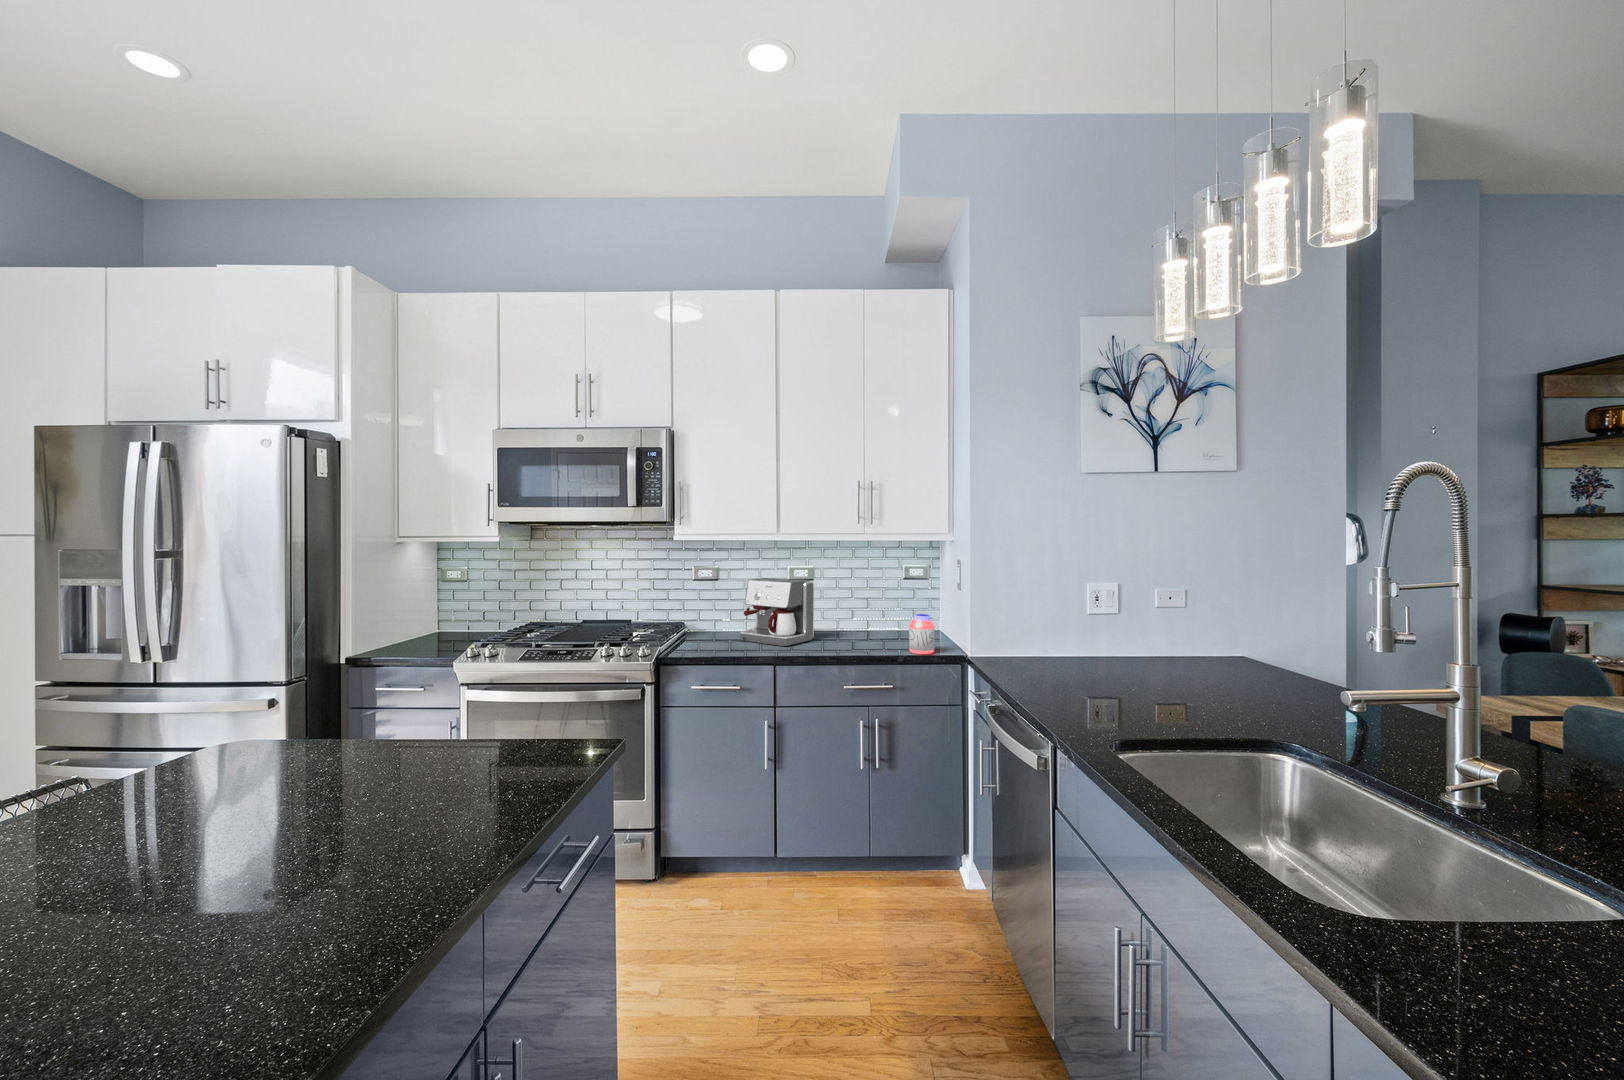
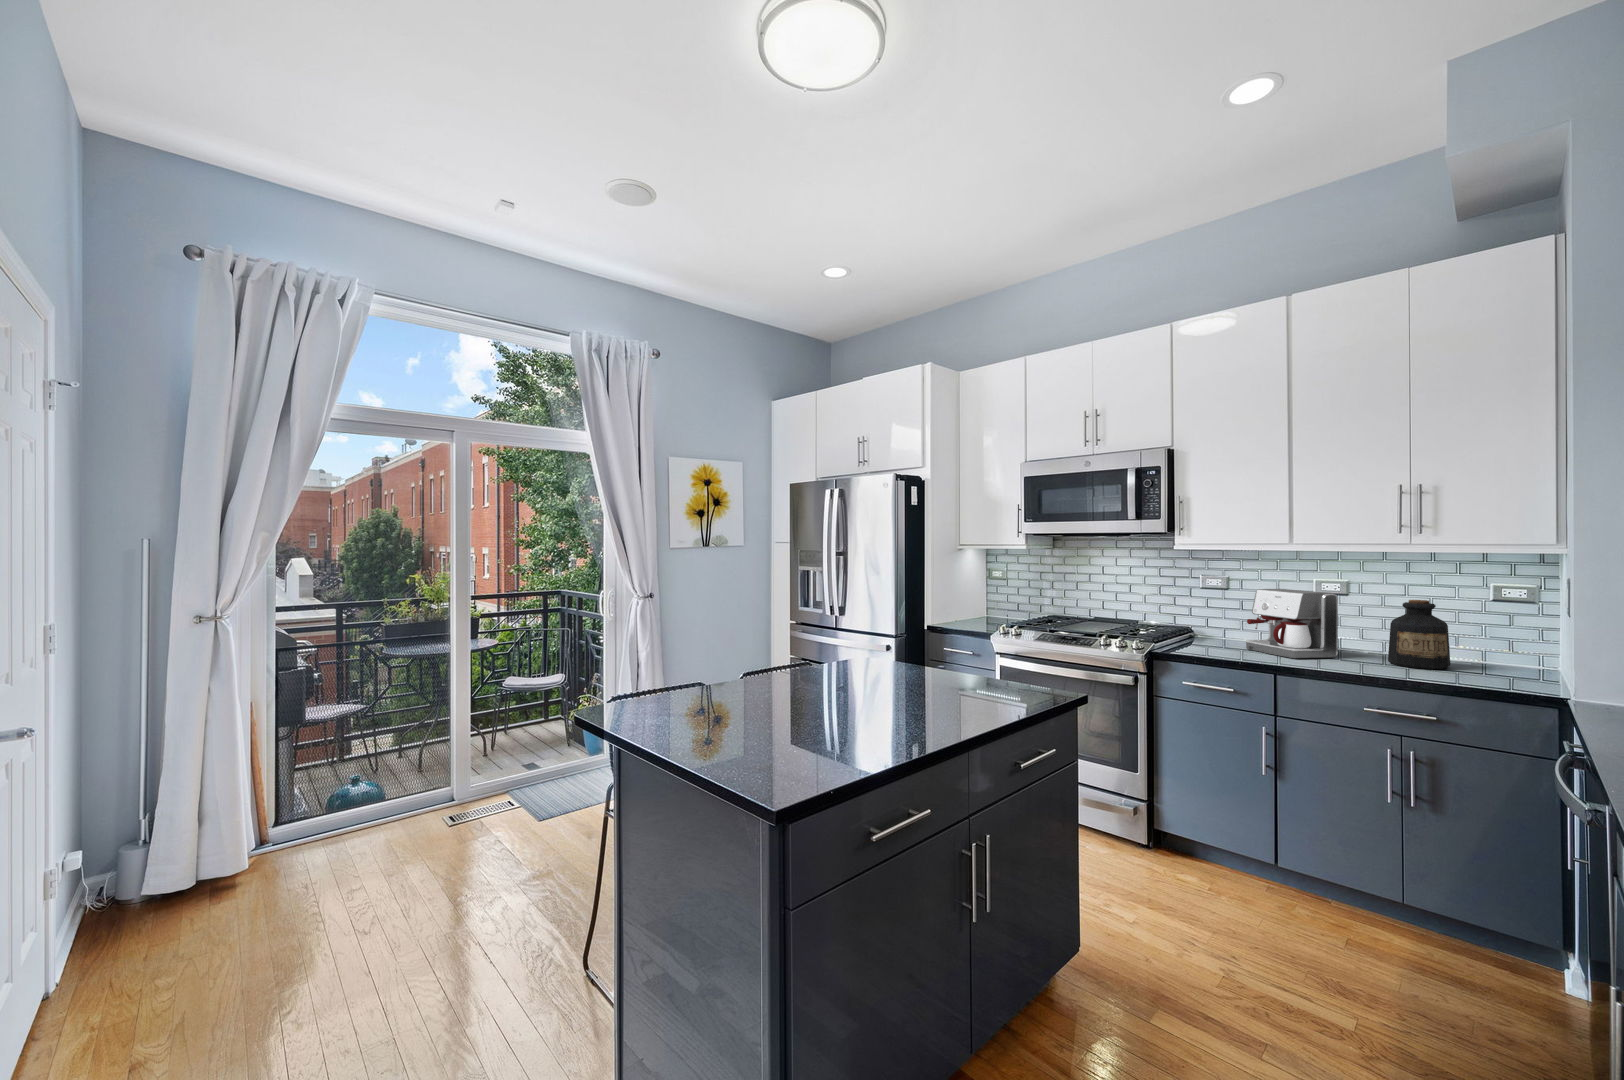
bottle: none [850,583,890,643] -> present [1388,600,1450,669]
jar: present [909,614,934,654] -> none [1460,638,1501,686]

